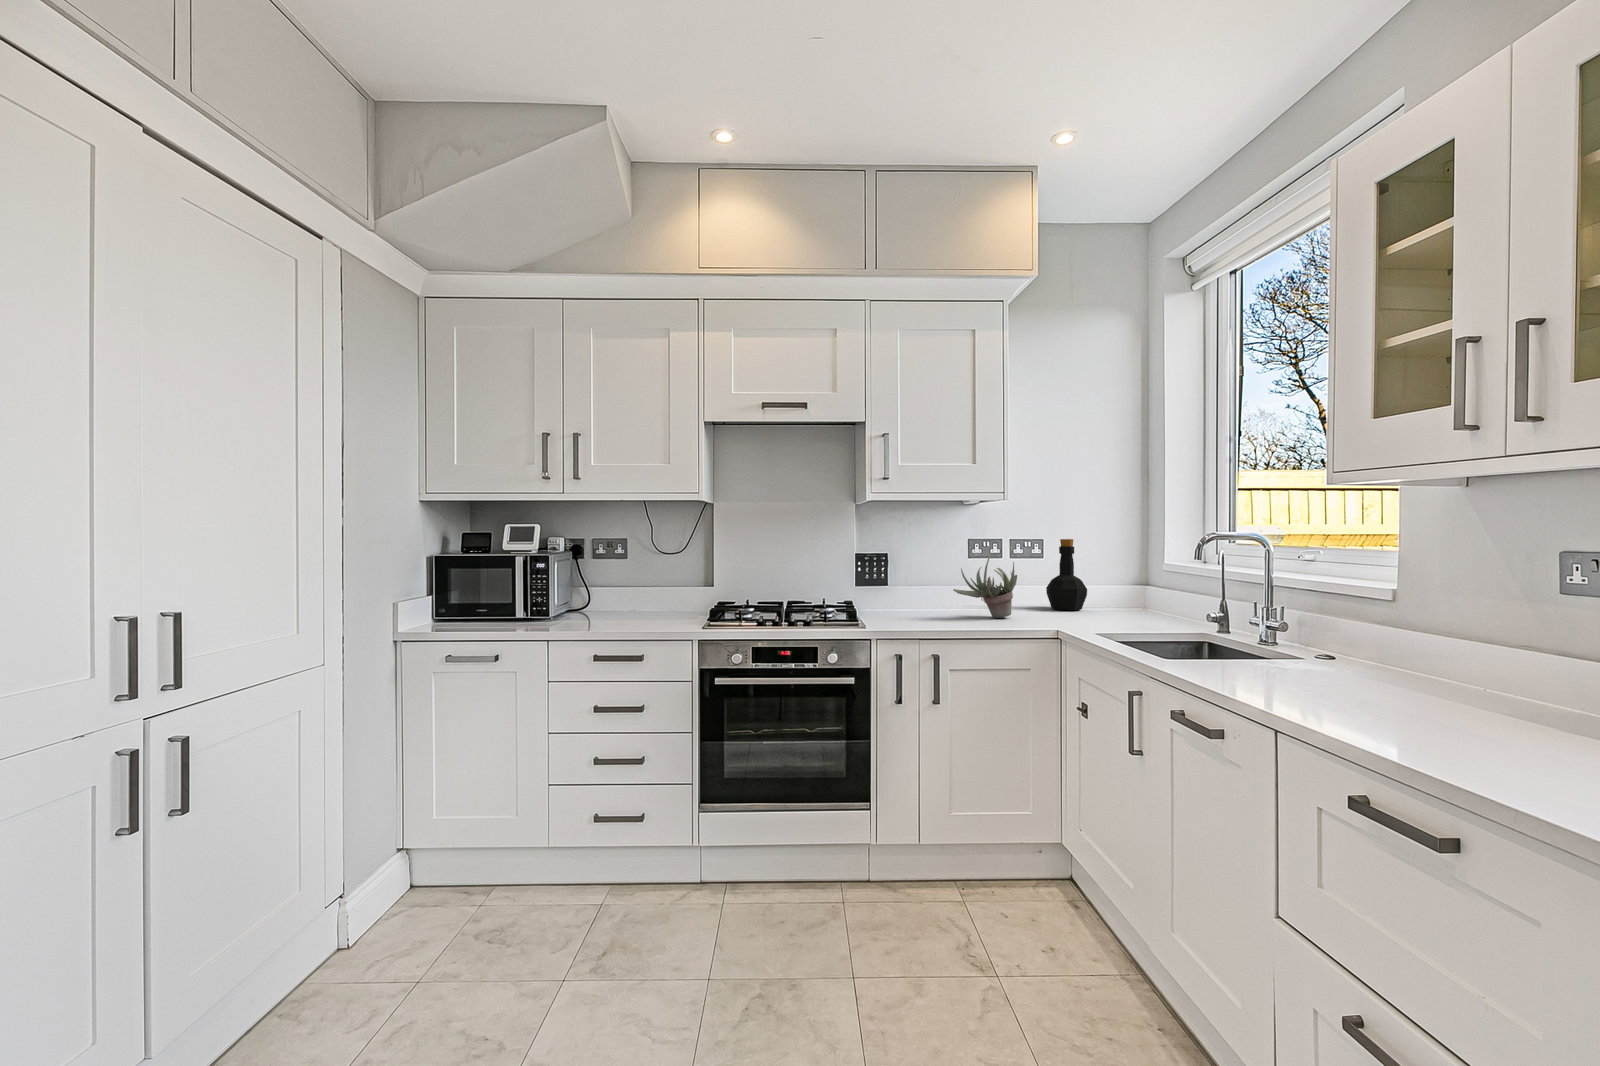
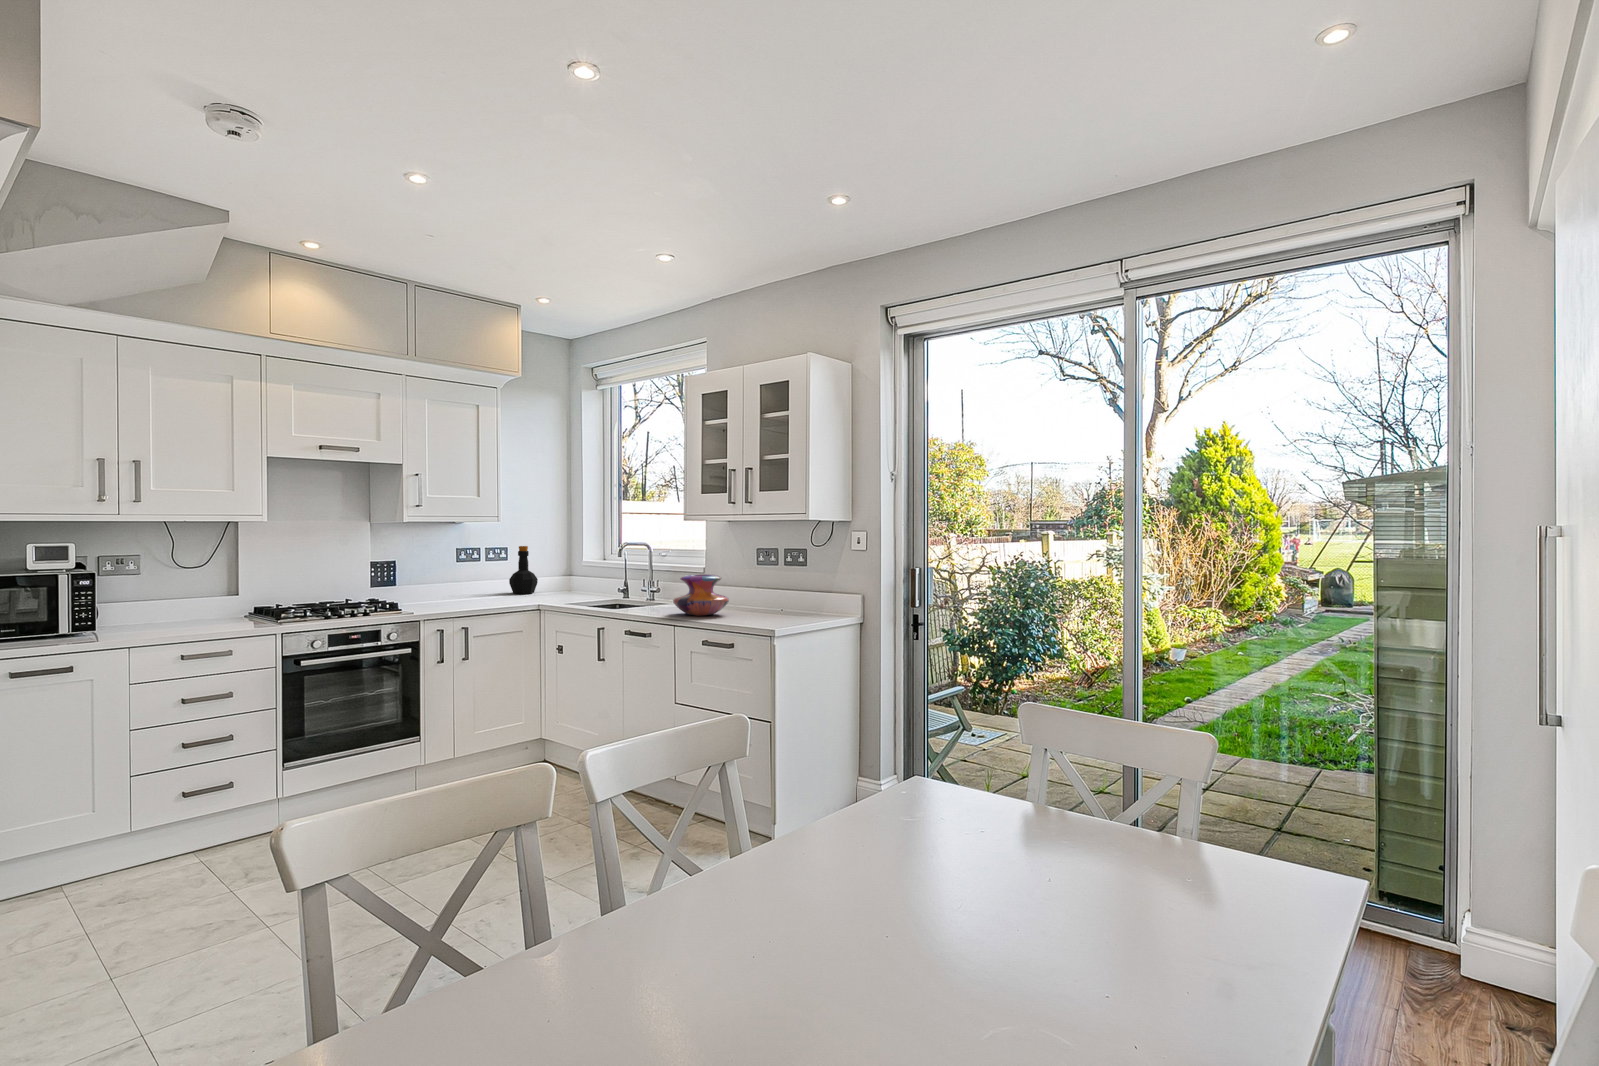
succulent plant: present [953,555,1017,618] -> none [459,559,502,602]
decorative vase: none [1282,601,1440,700] -> present [673,574,729,616]

